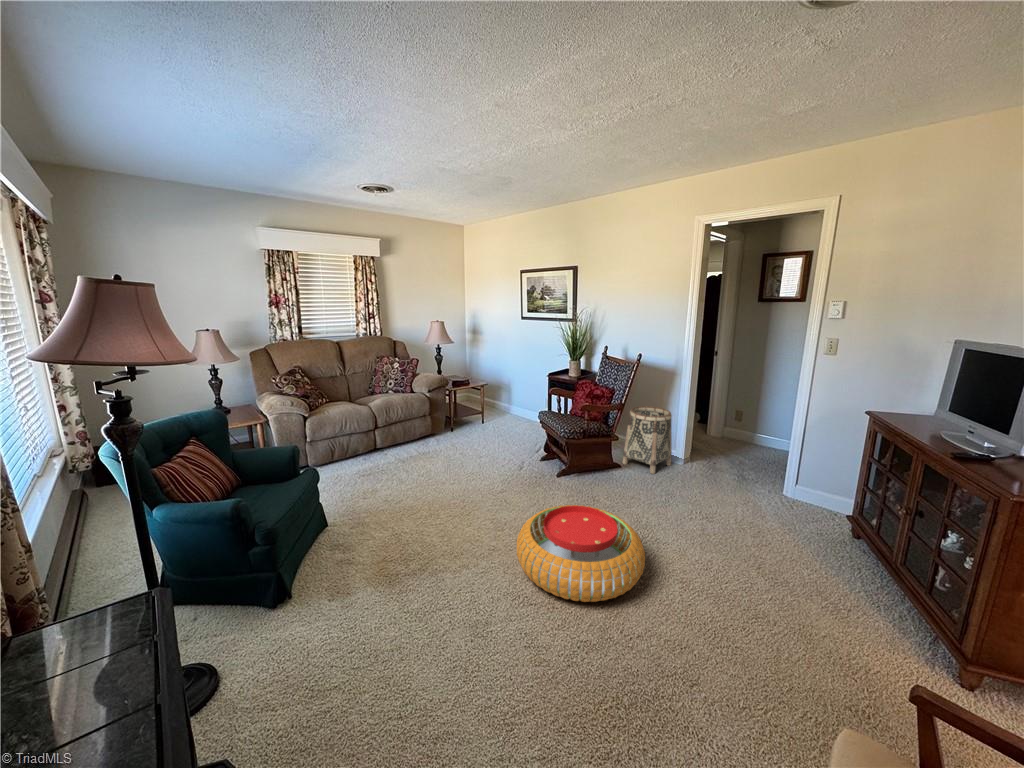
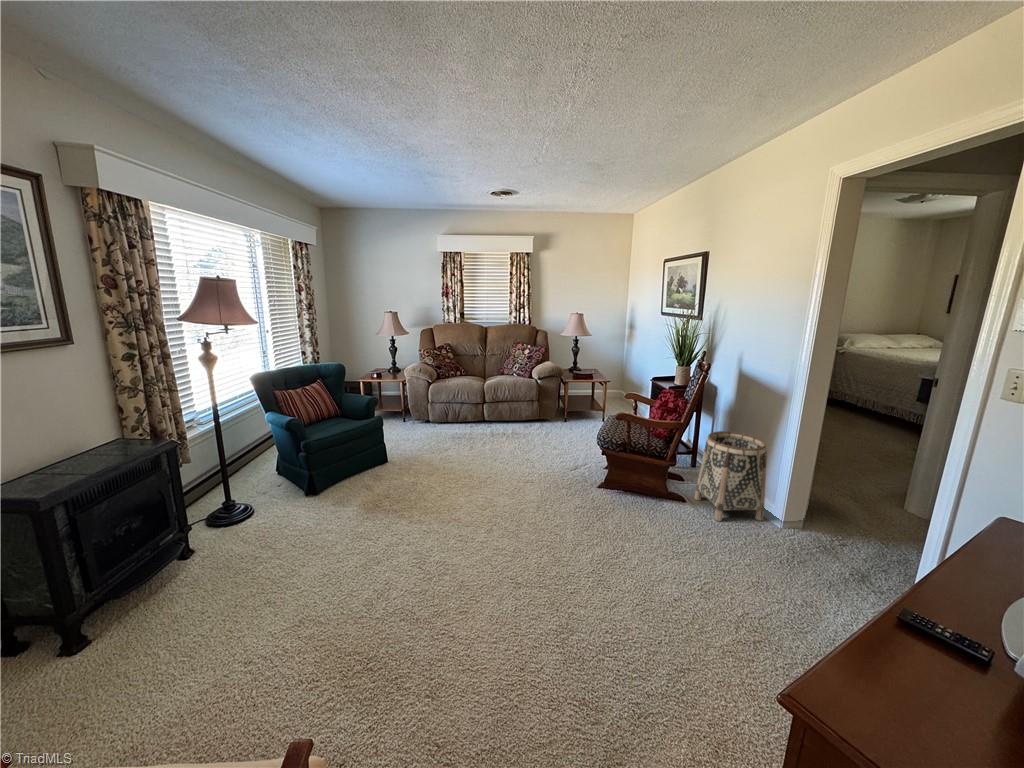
pouf: present [517,505,645,602] -> none [429,499,561,600]

